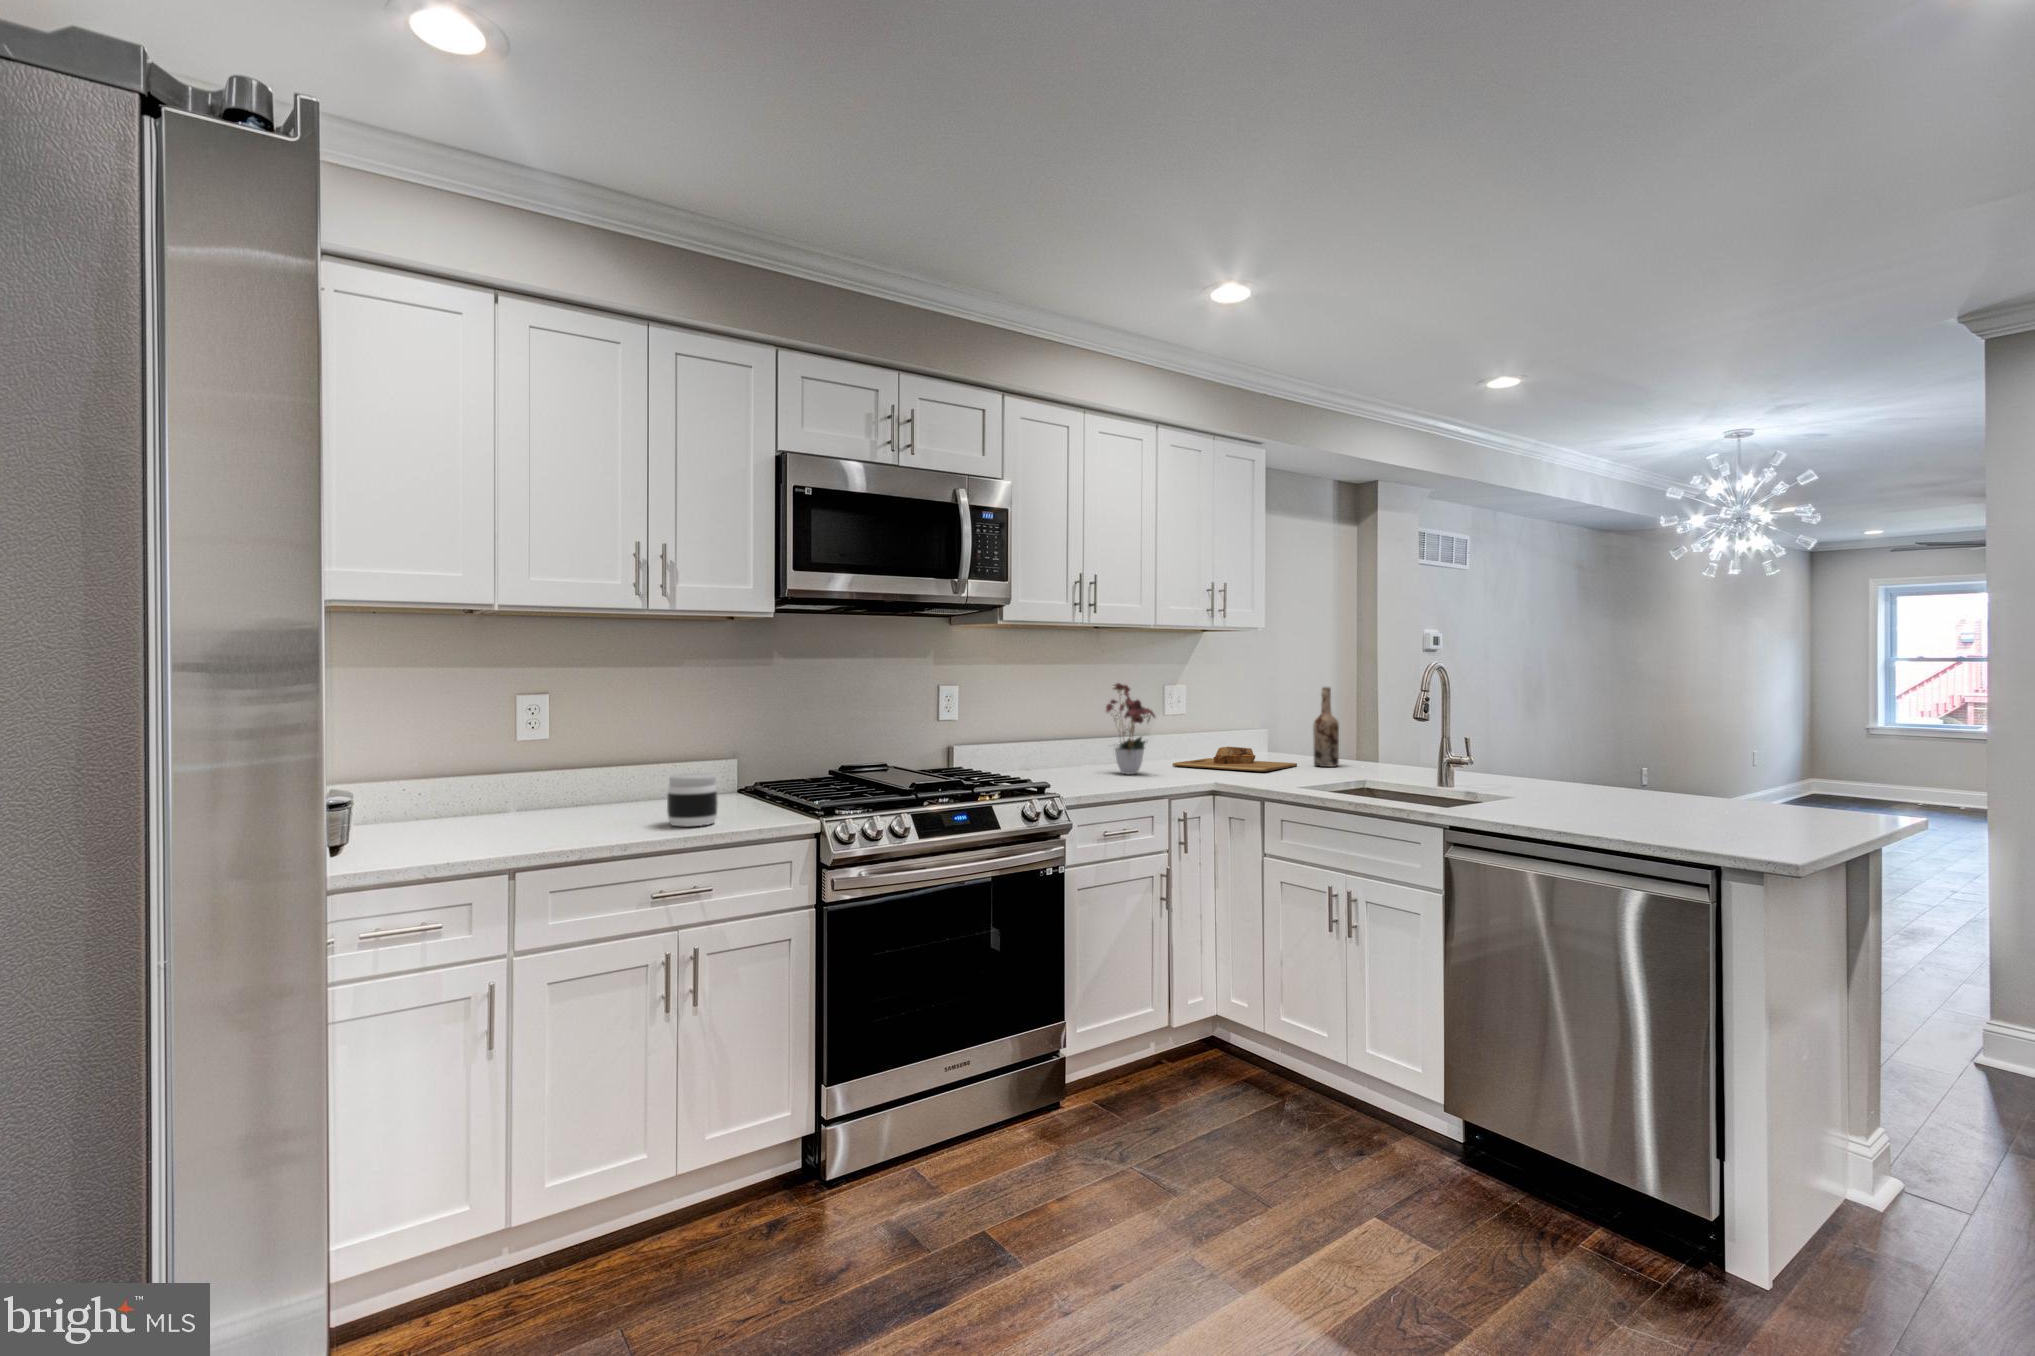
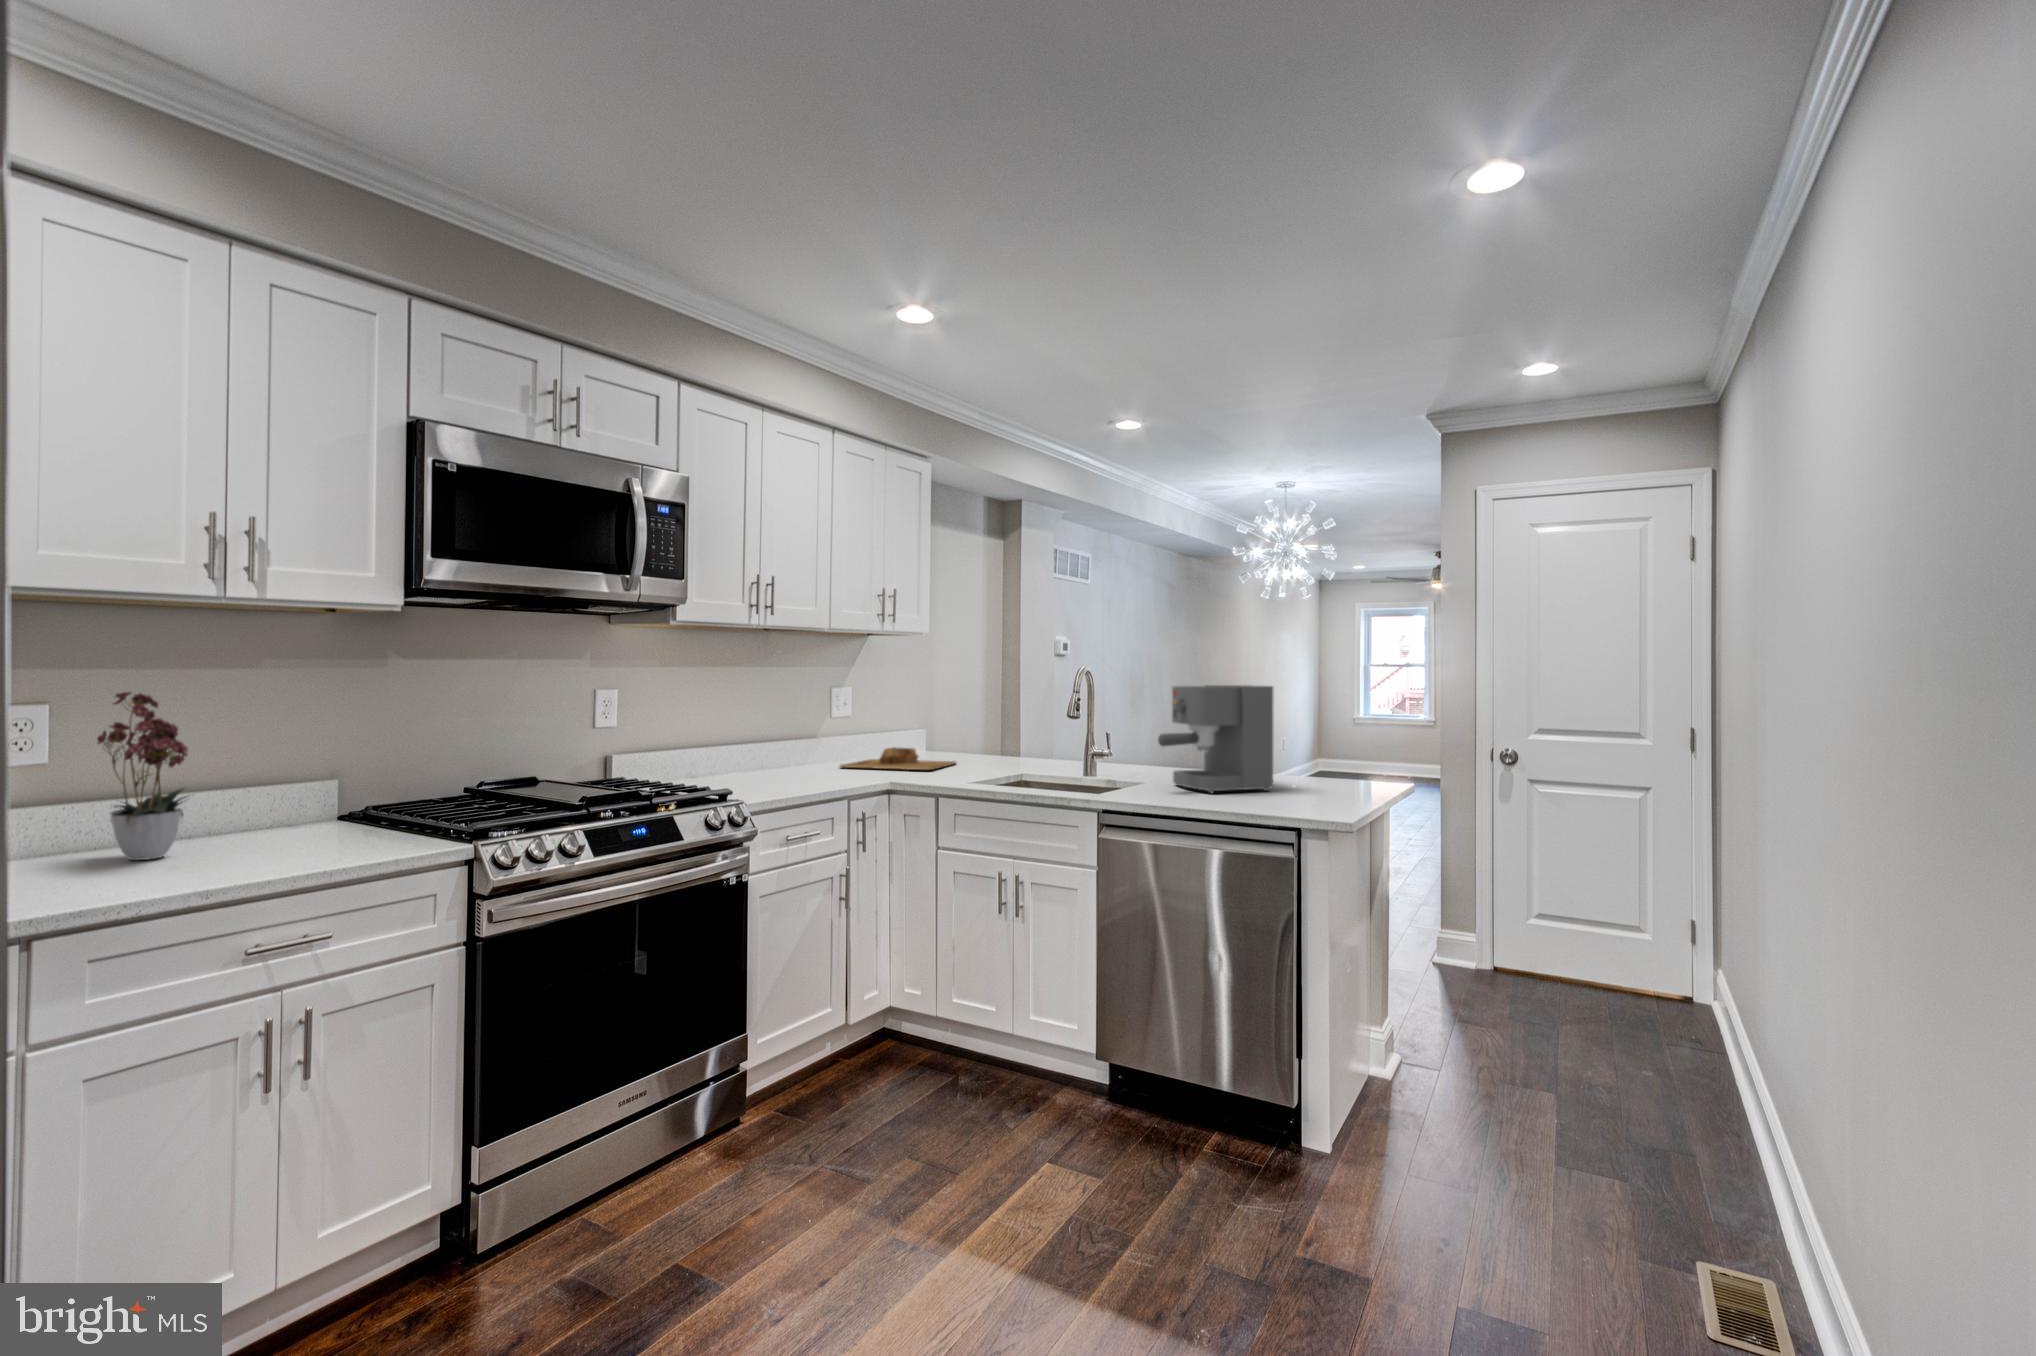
coffee maker: none [1521,681,1680,810] -> present [1158,685,1273,793]
flower arrangement: present [1106,683,1155,774] -> present [97,692,188,860]
wine bottle: present [1313,687,1339,767] -> none [972,690,994,764]
jar: present [667,773,718,826] -> none [269,794,339,860]

